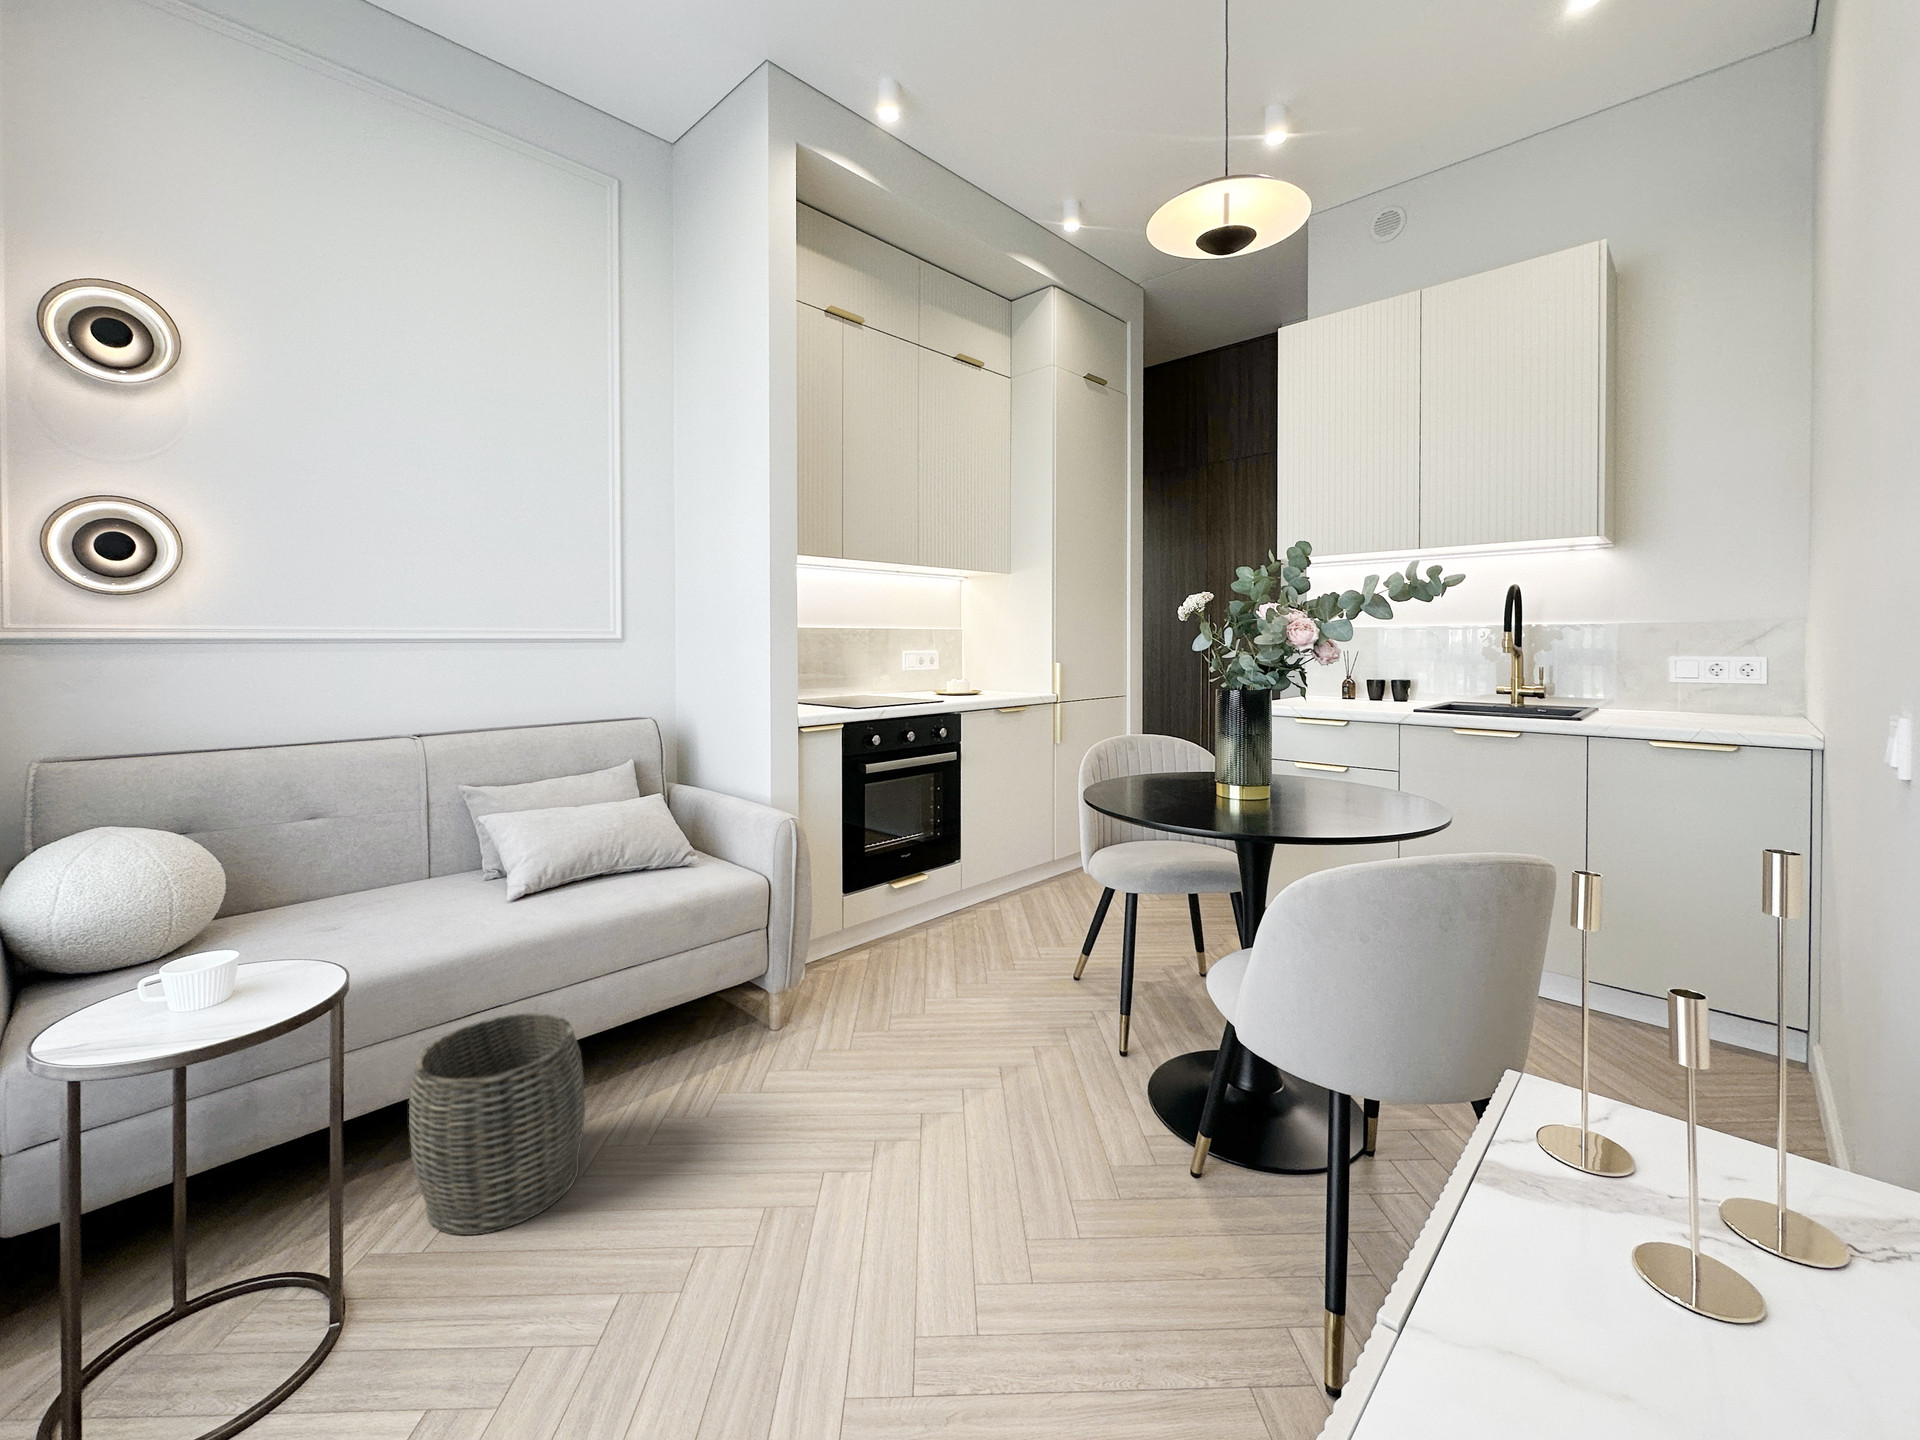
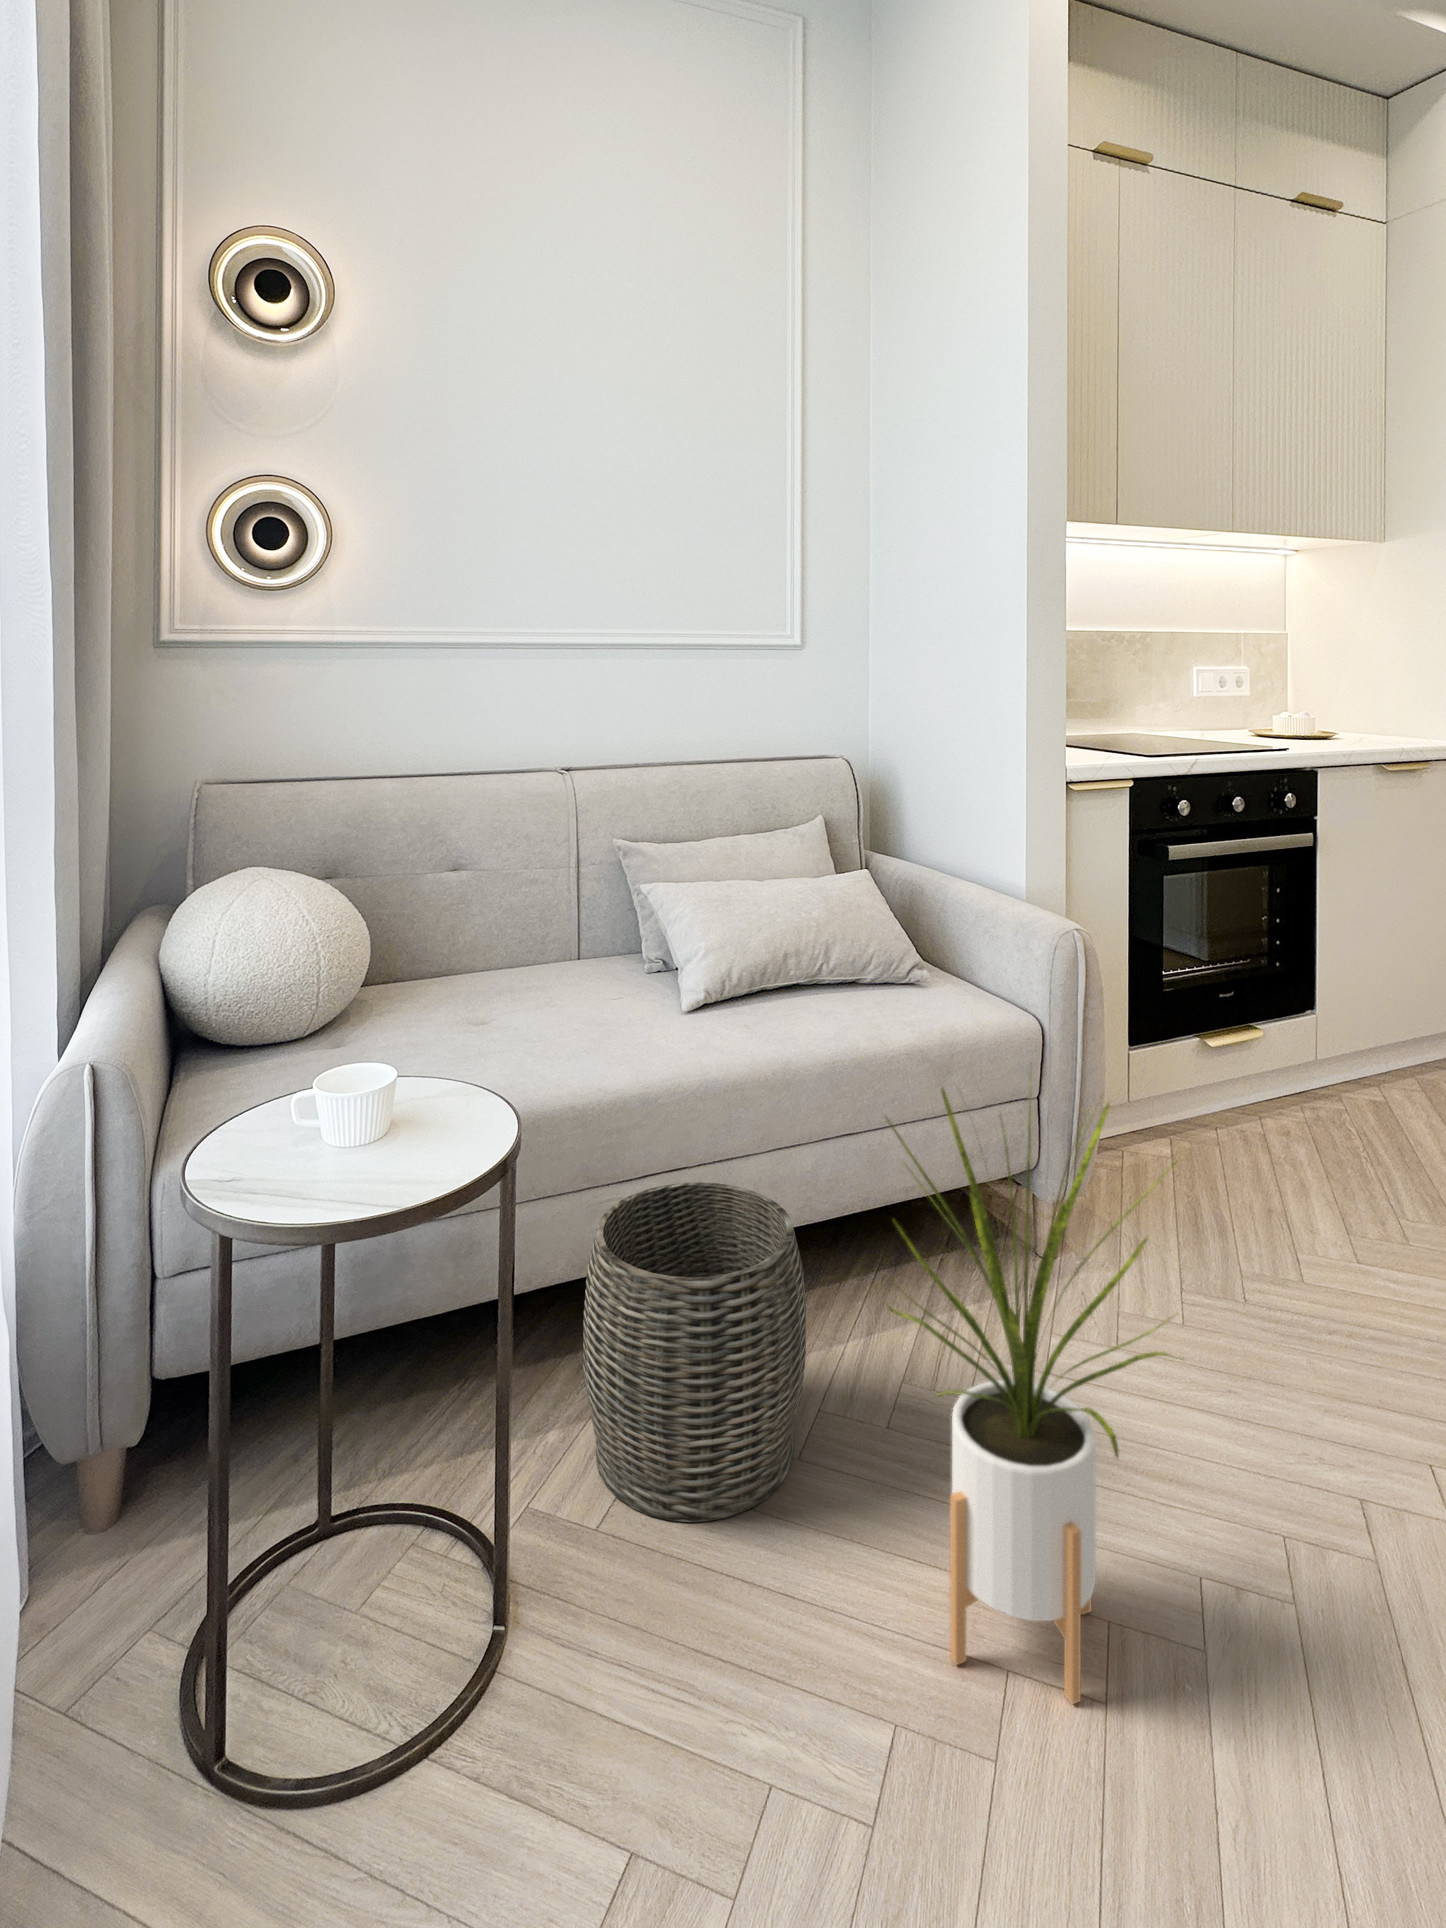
house plant: none [605,904,800,1267] -> present [887,1085,1181,1704]

